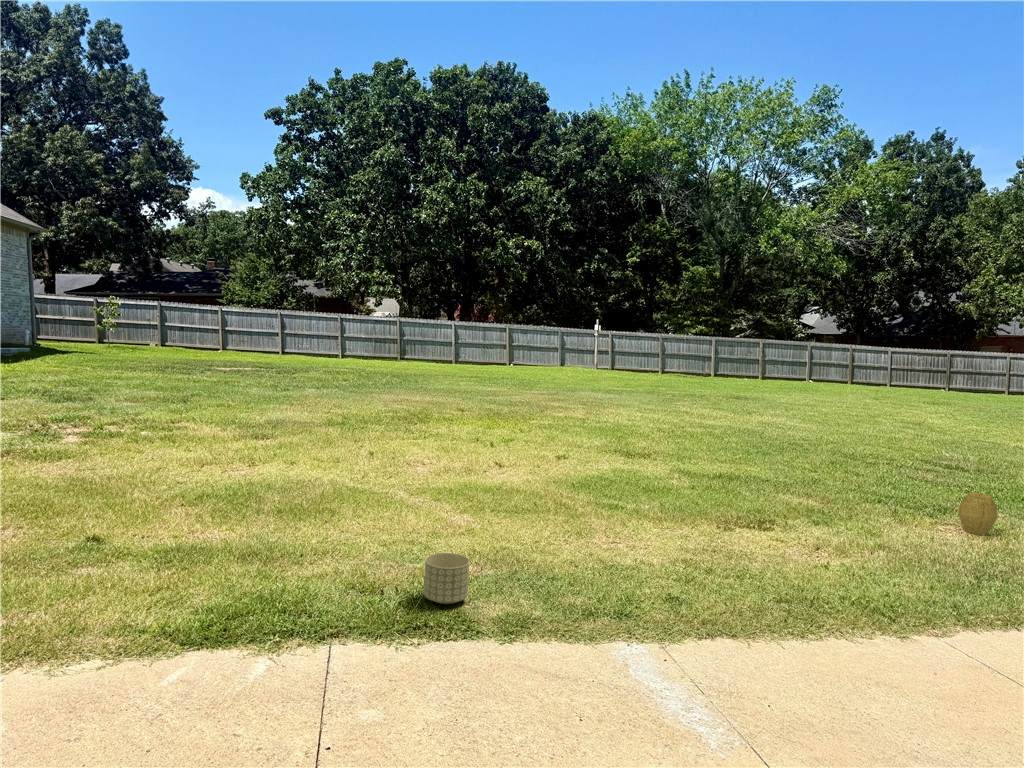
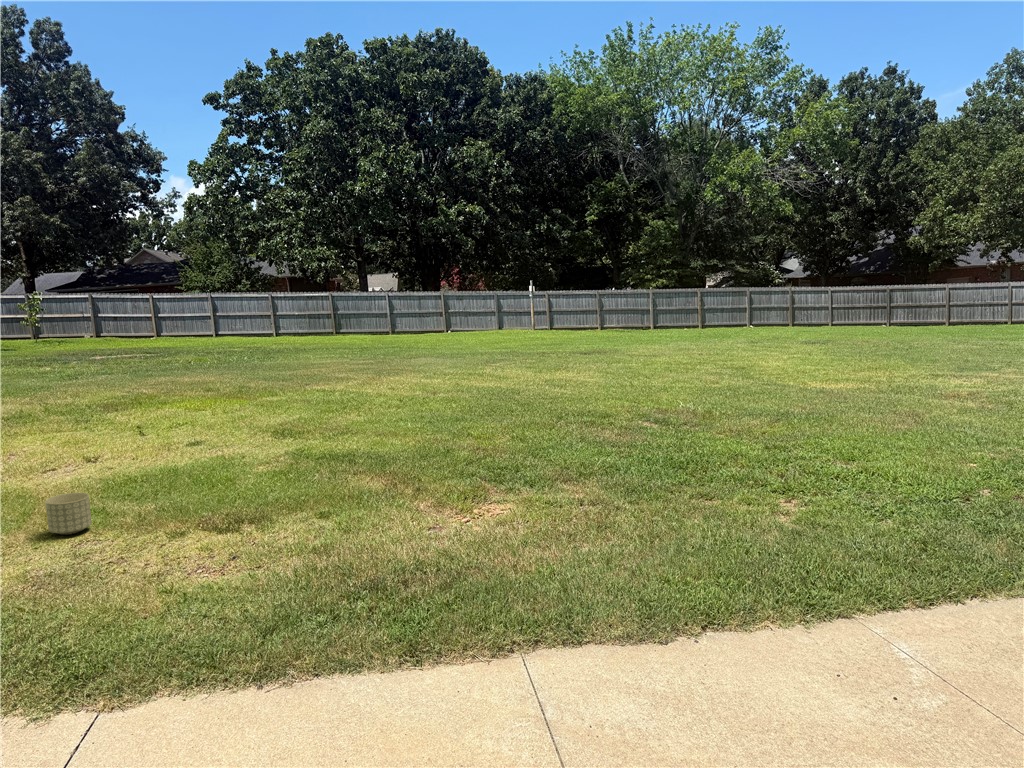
woven basket: present [959,493,997,535] -> none [647,416,677,454]

